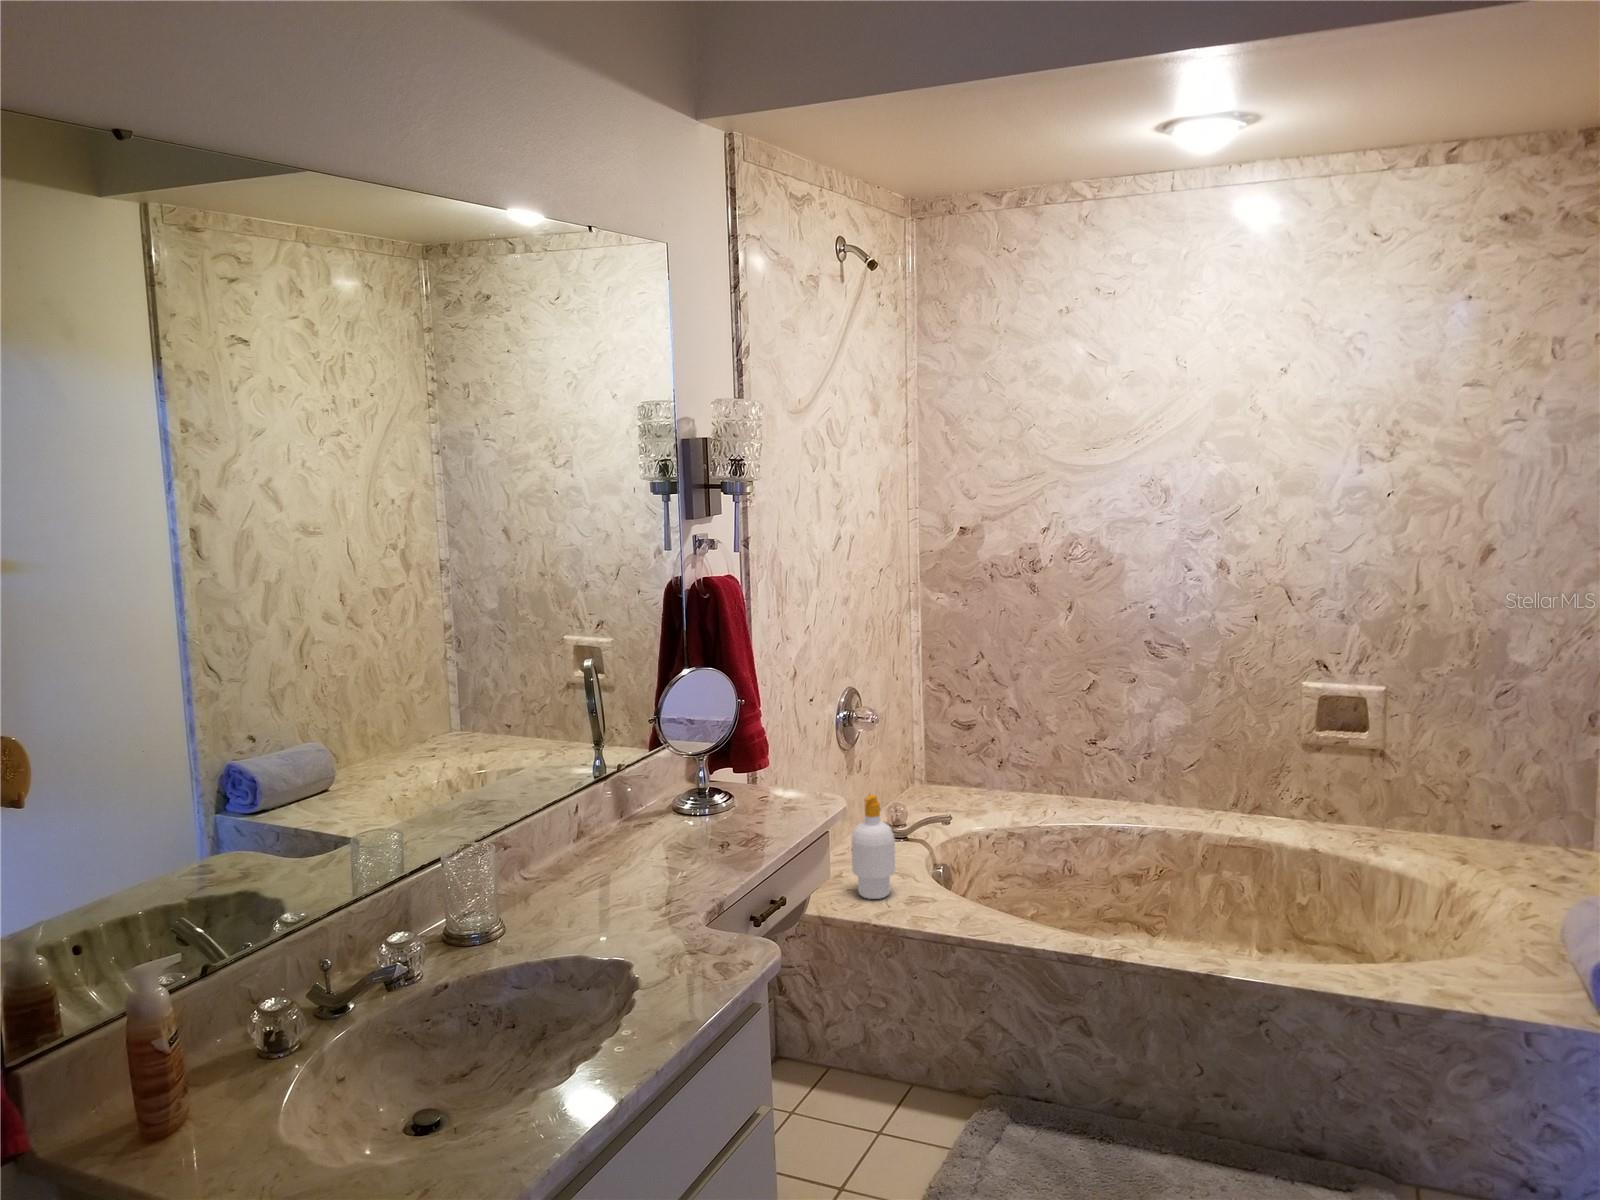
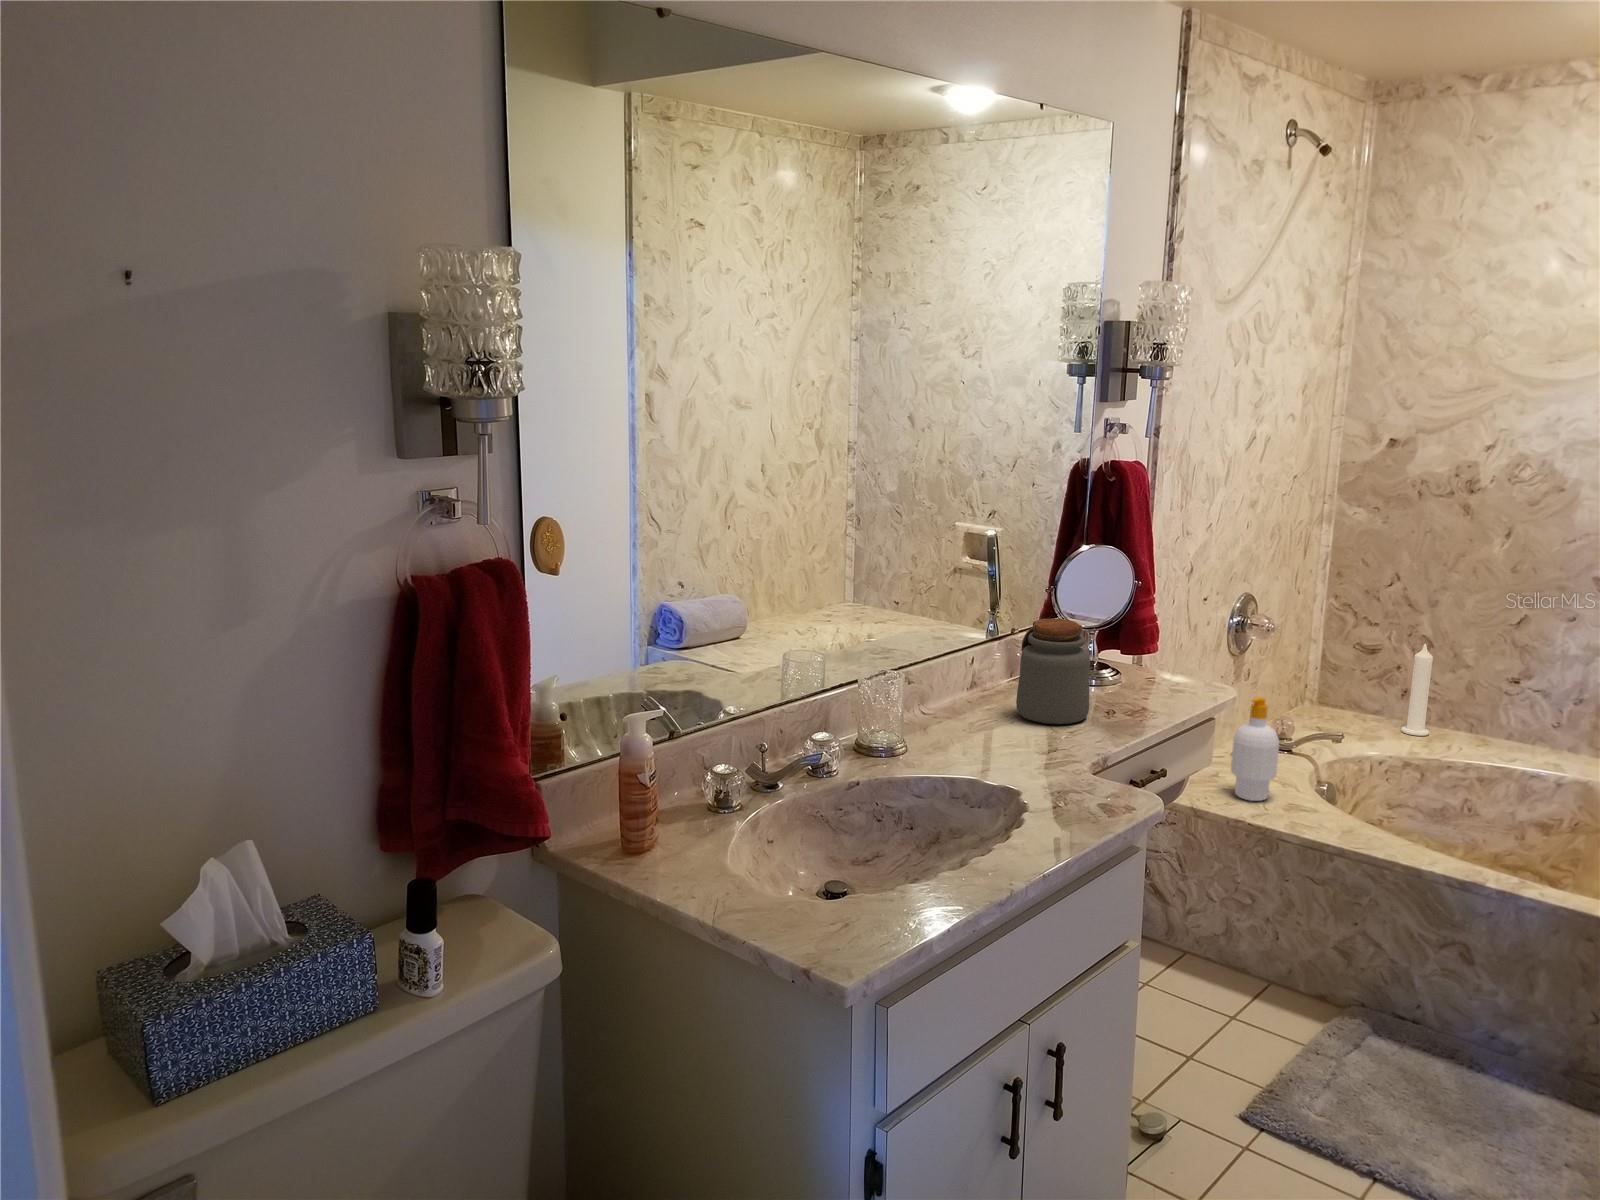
candle: none [1001,717,1026,804] -> present [1401,644,1433,736]
jar: none [625,755,702,871] -> present [1016,619,1090,724]

